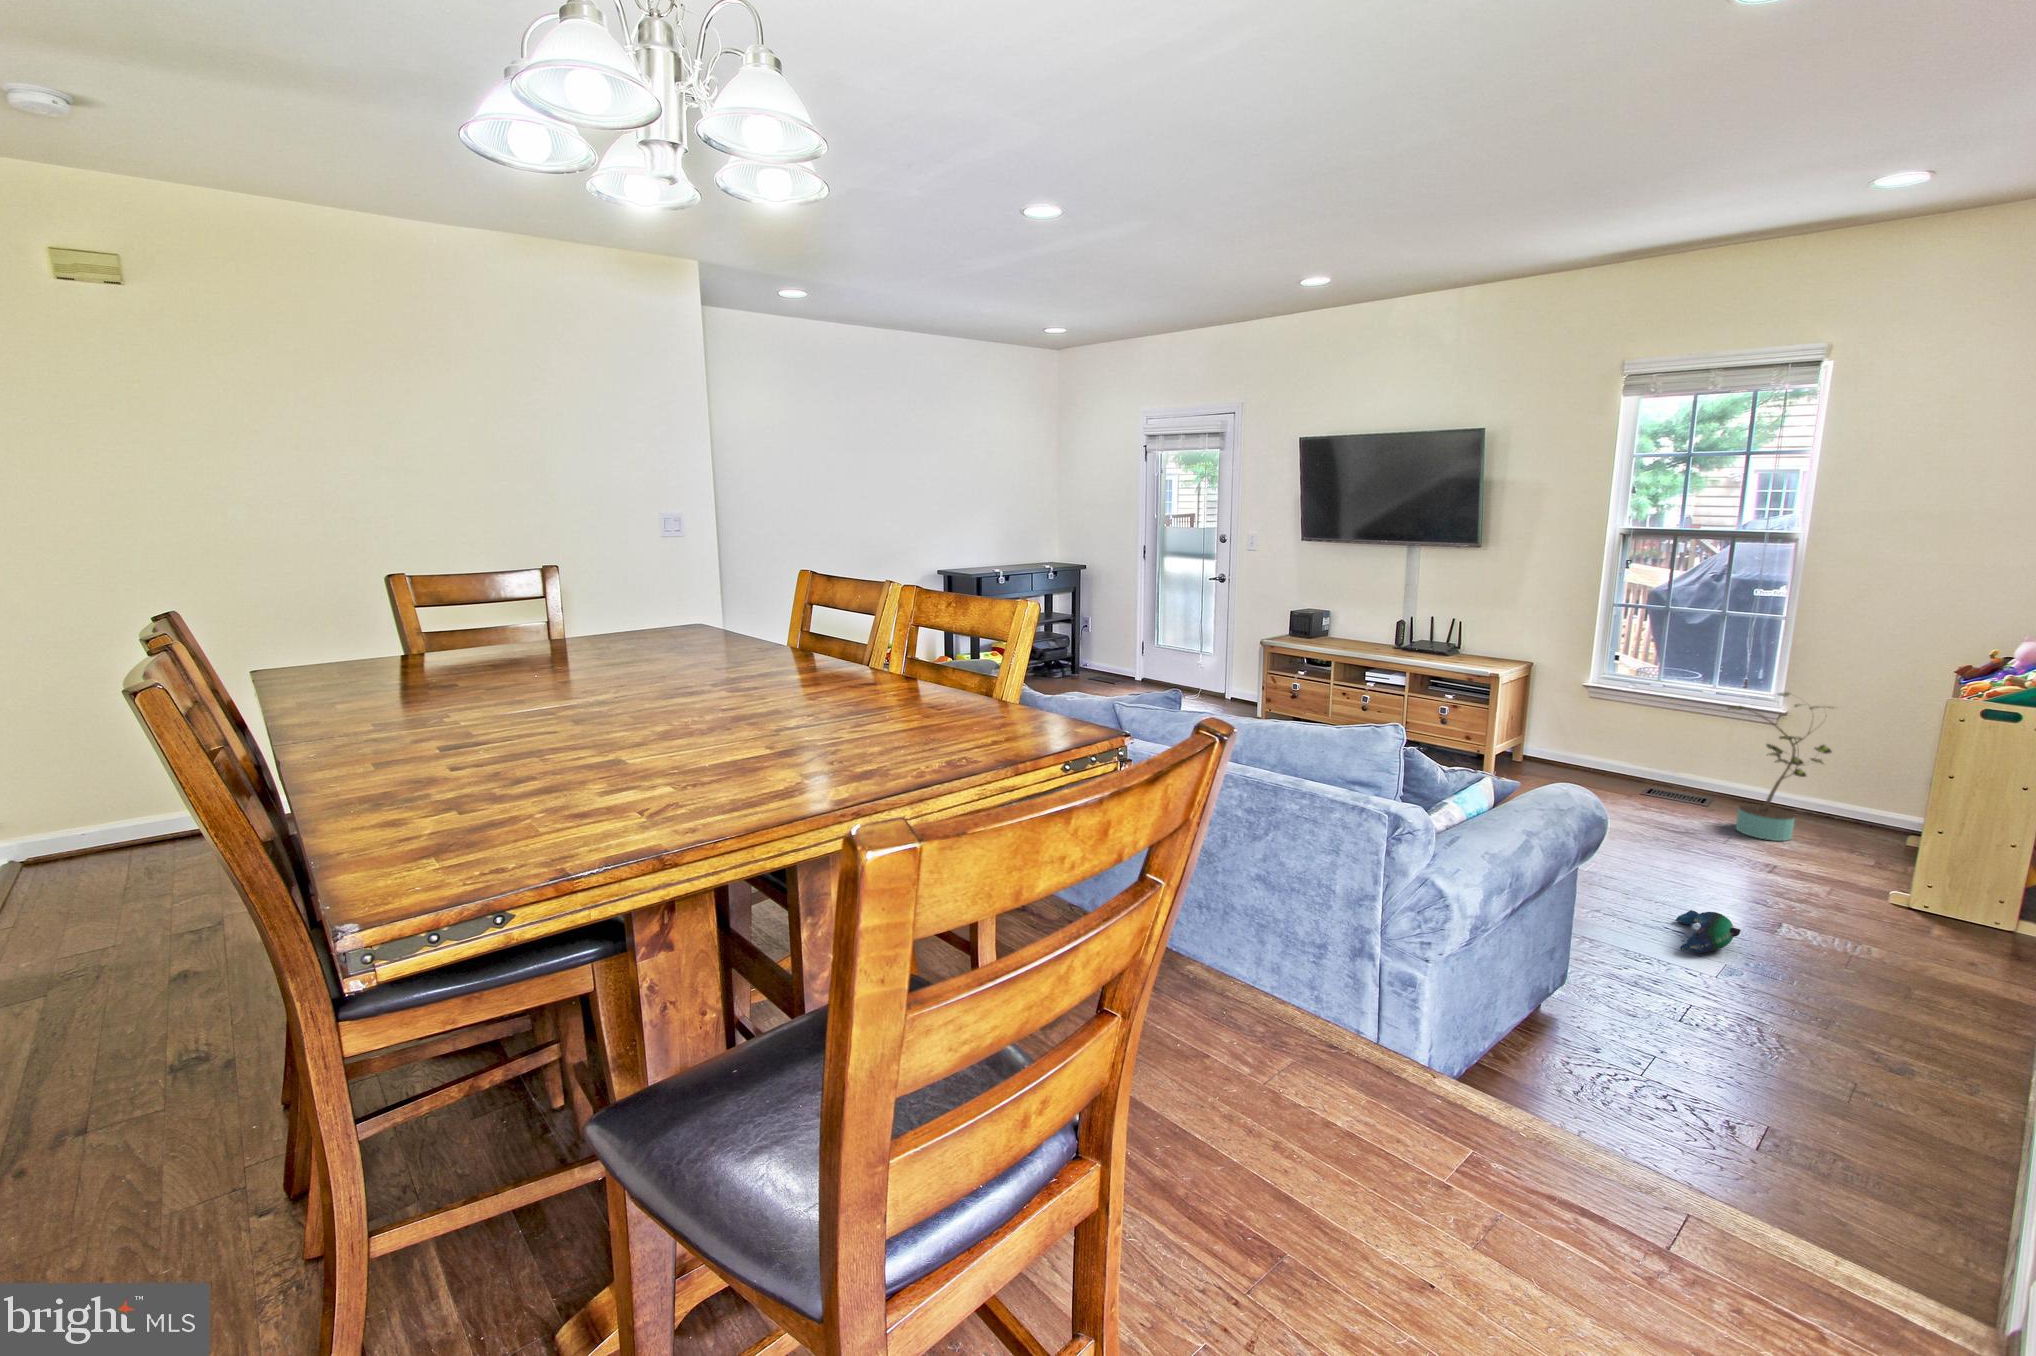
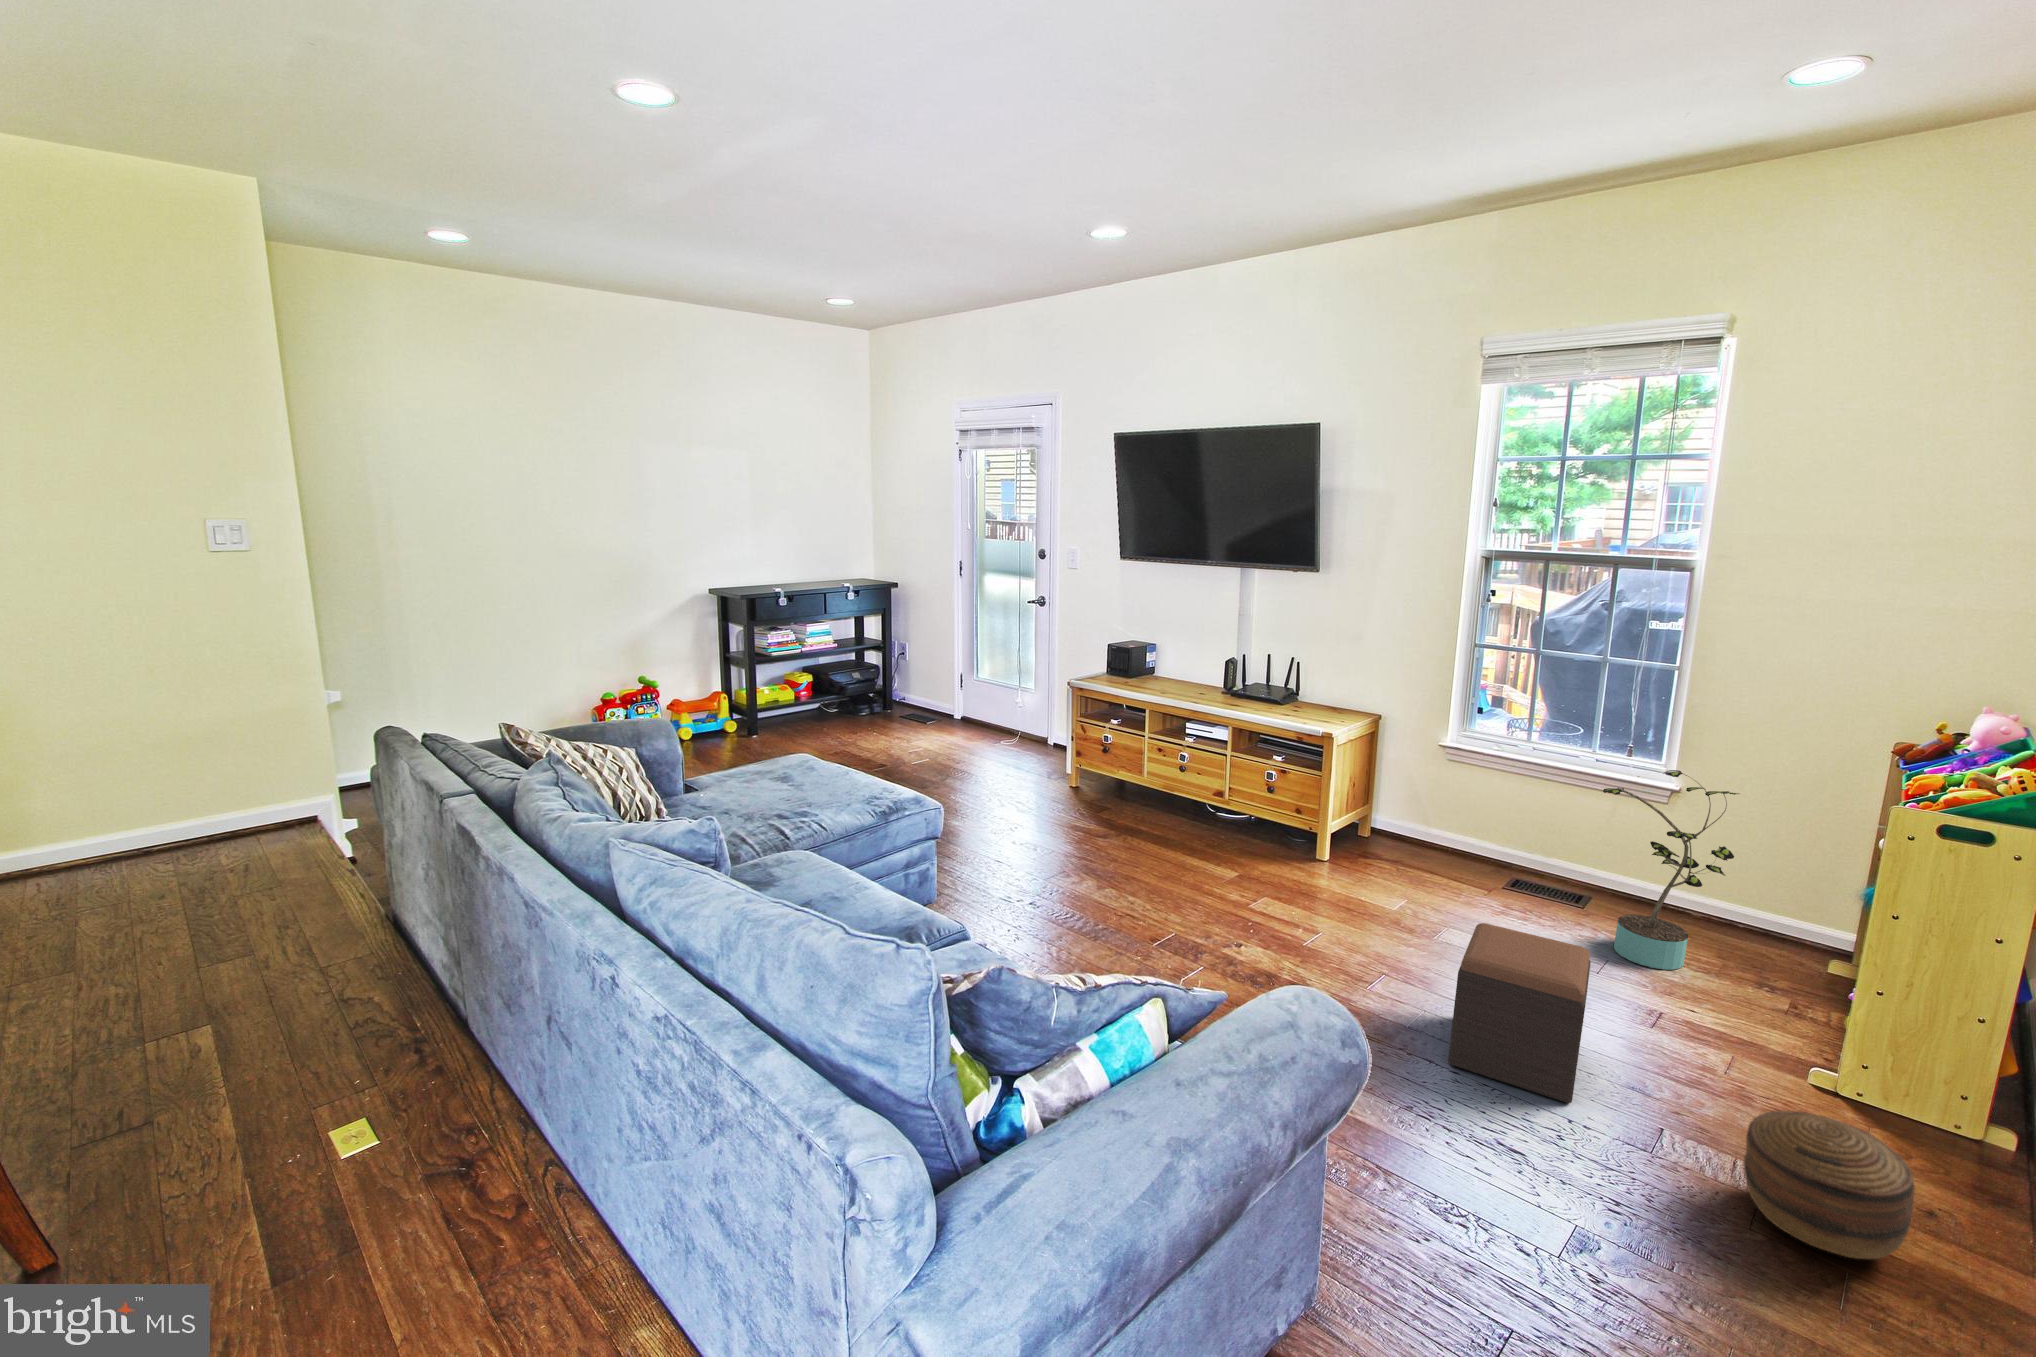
footstool: none [1619,795,1725,909] -> present [1448,923,1591,1103]
basket: none [1840,892,1954,976] -> present [1744,1111,1914,1259]
plush toy: present [1676,910,1741,953] -> none [1514,1114,1603,1204]

